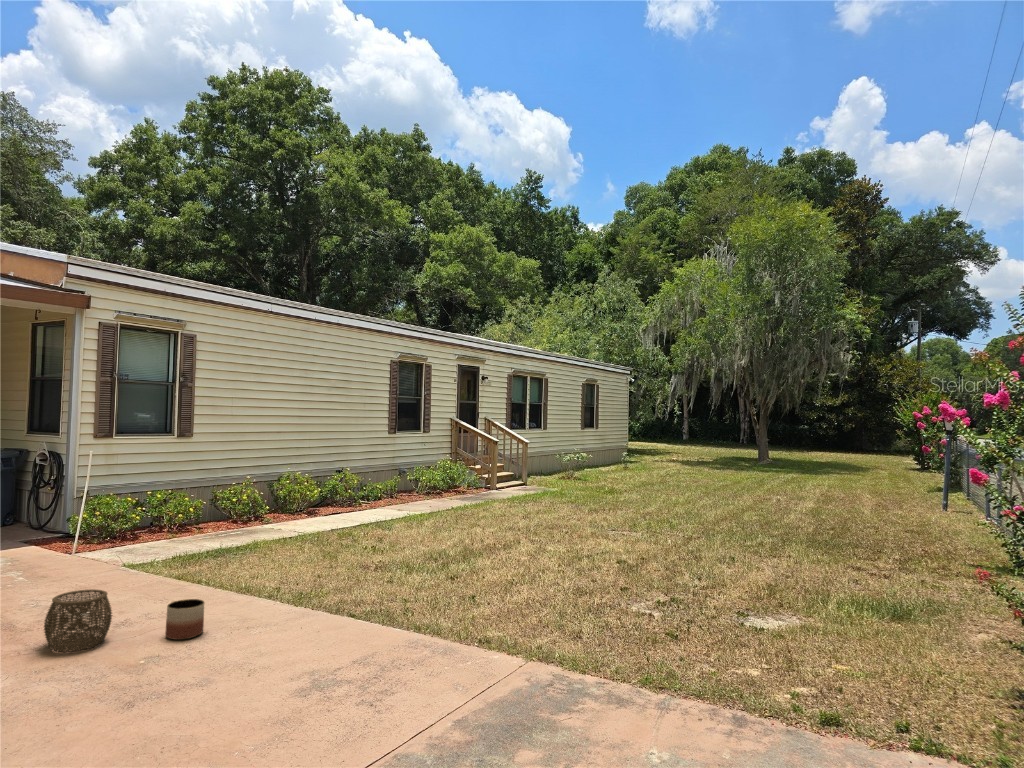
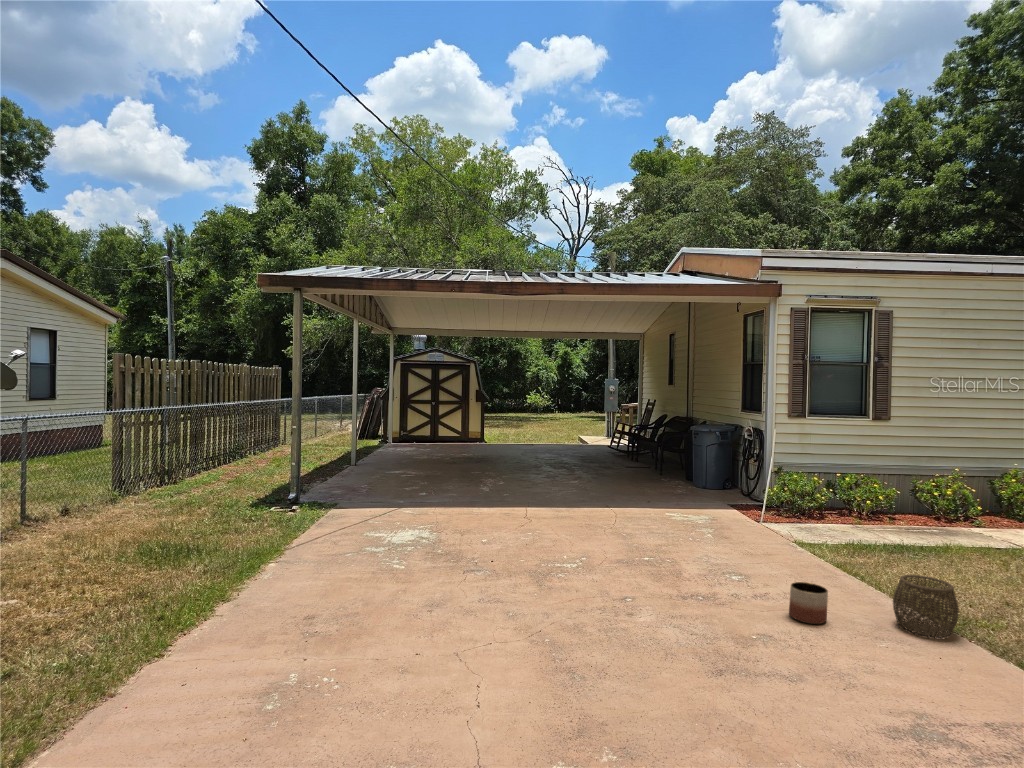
woven basket: present [44,589,112,652] -> present [893,575,959,638]

